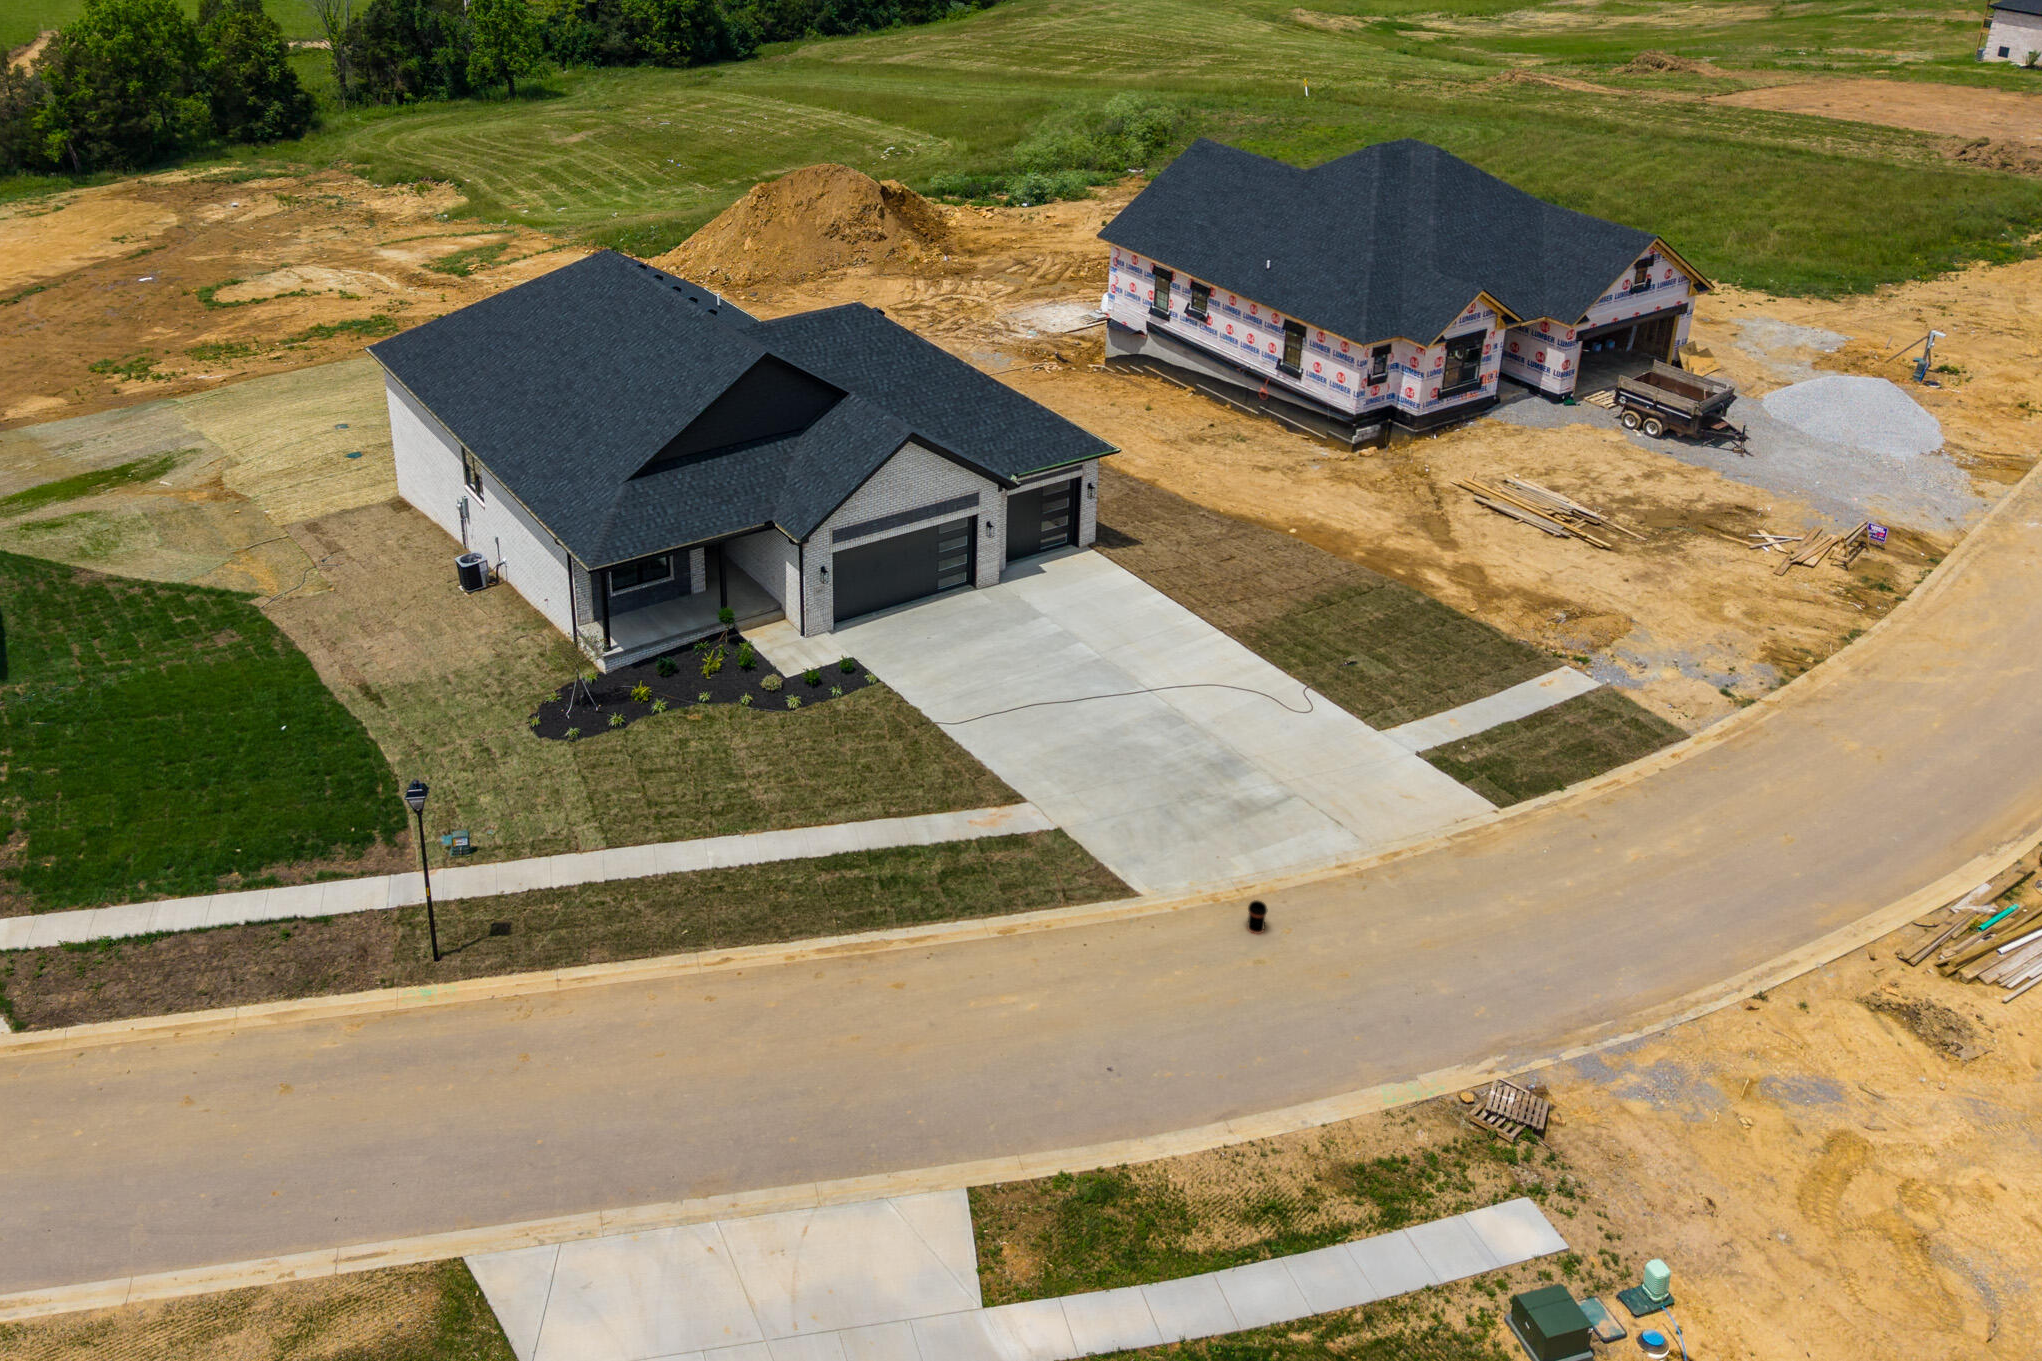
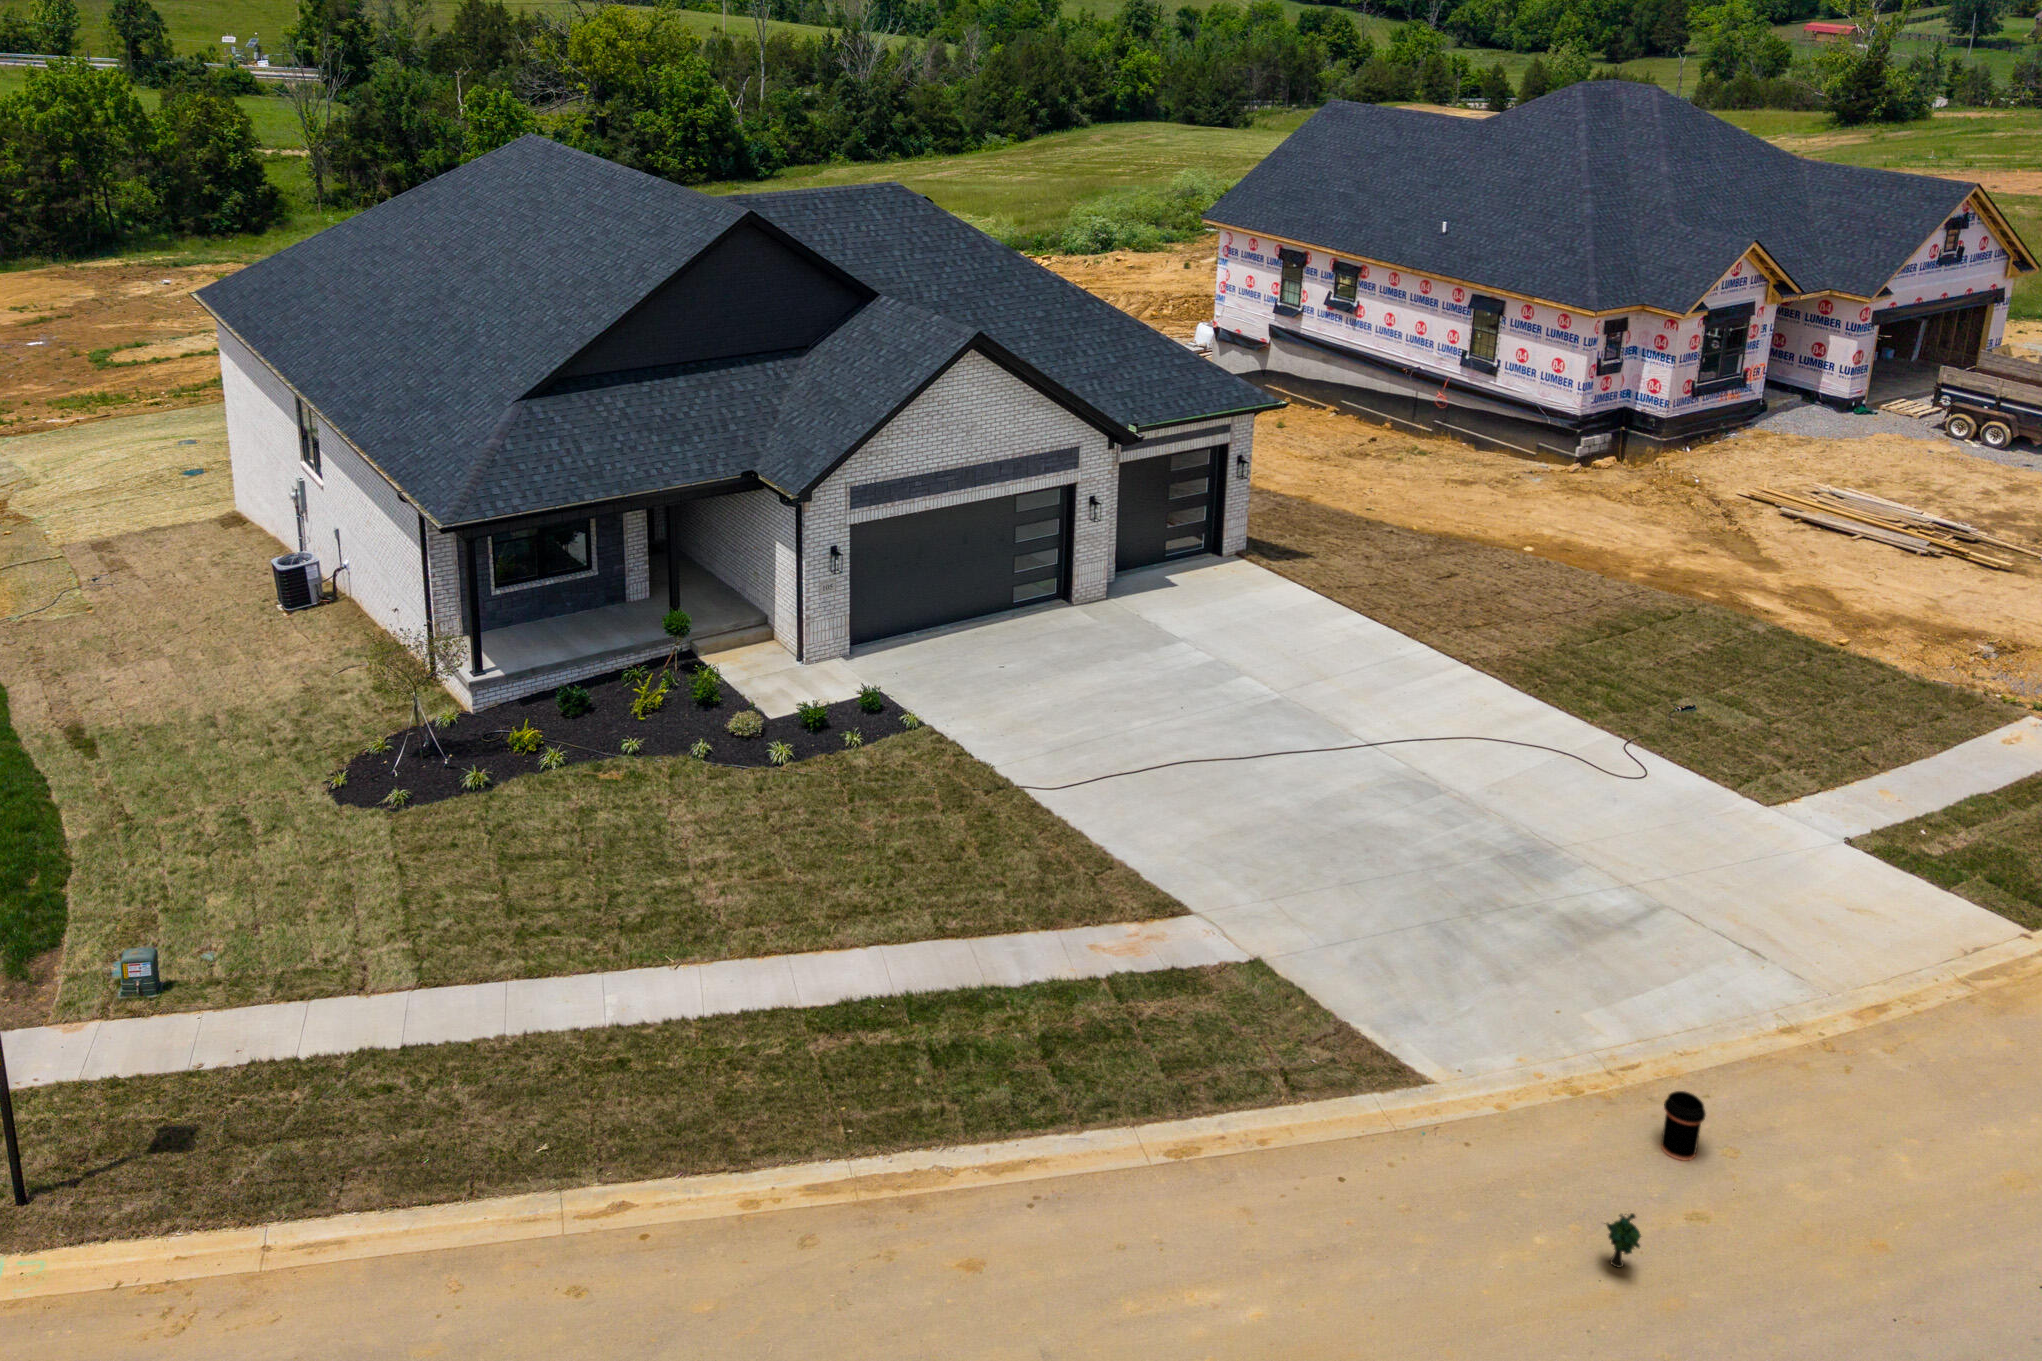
decorative plant: none [1200,958,1219,984] -> present [1606,1213,1641,1268]

